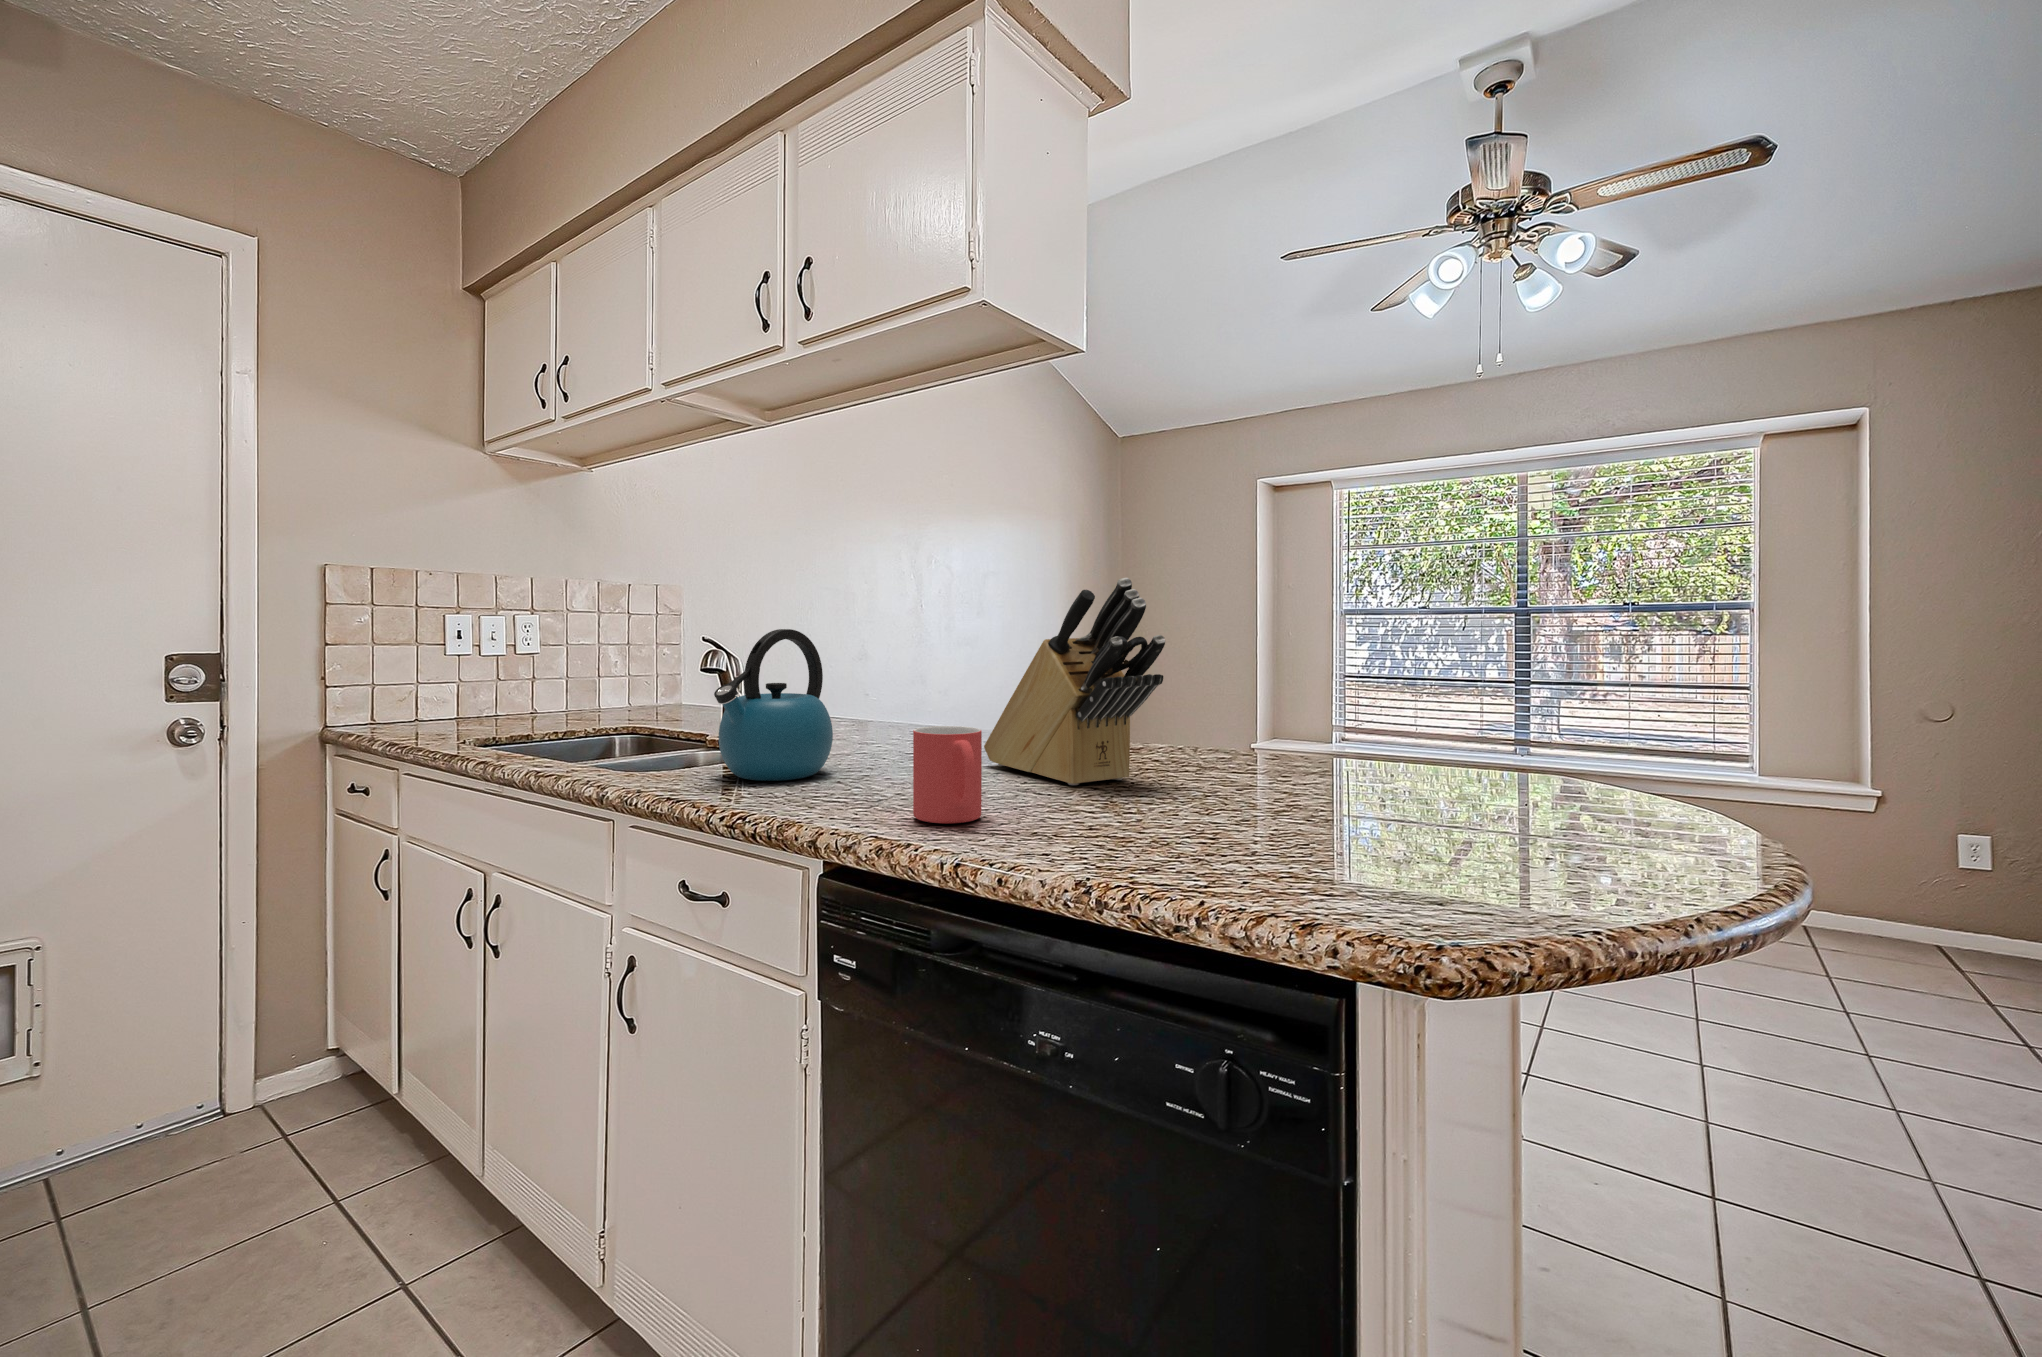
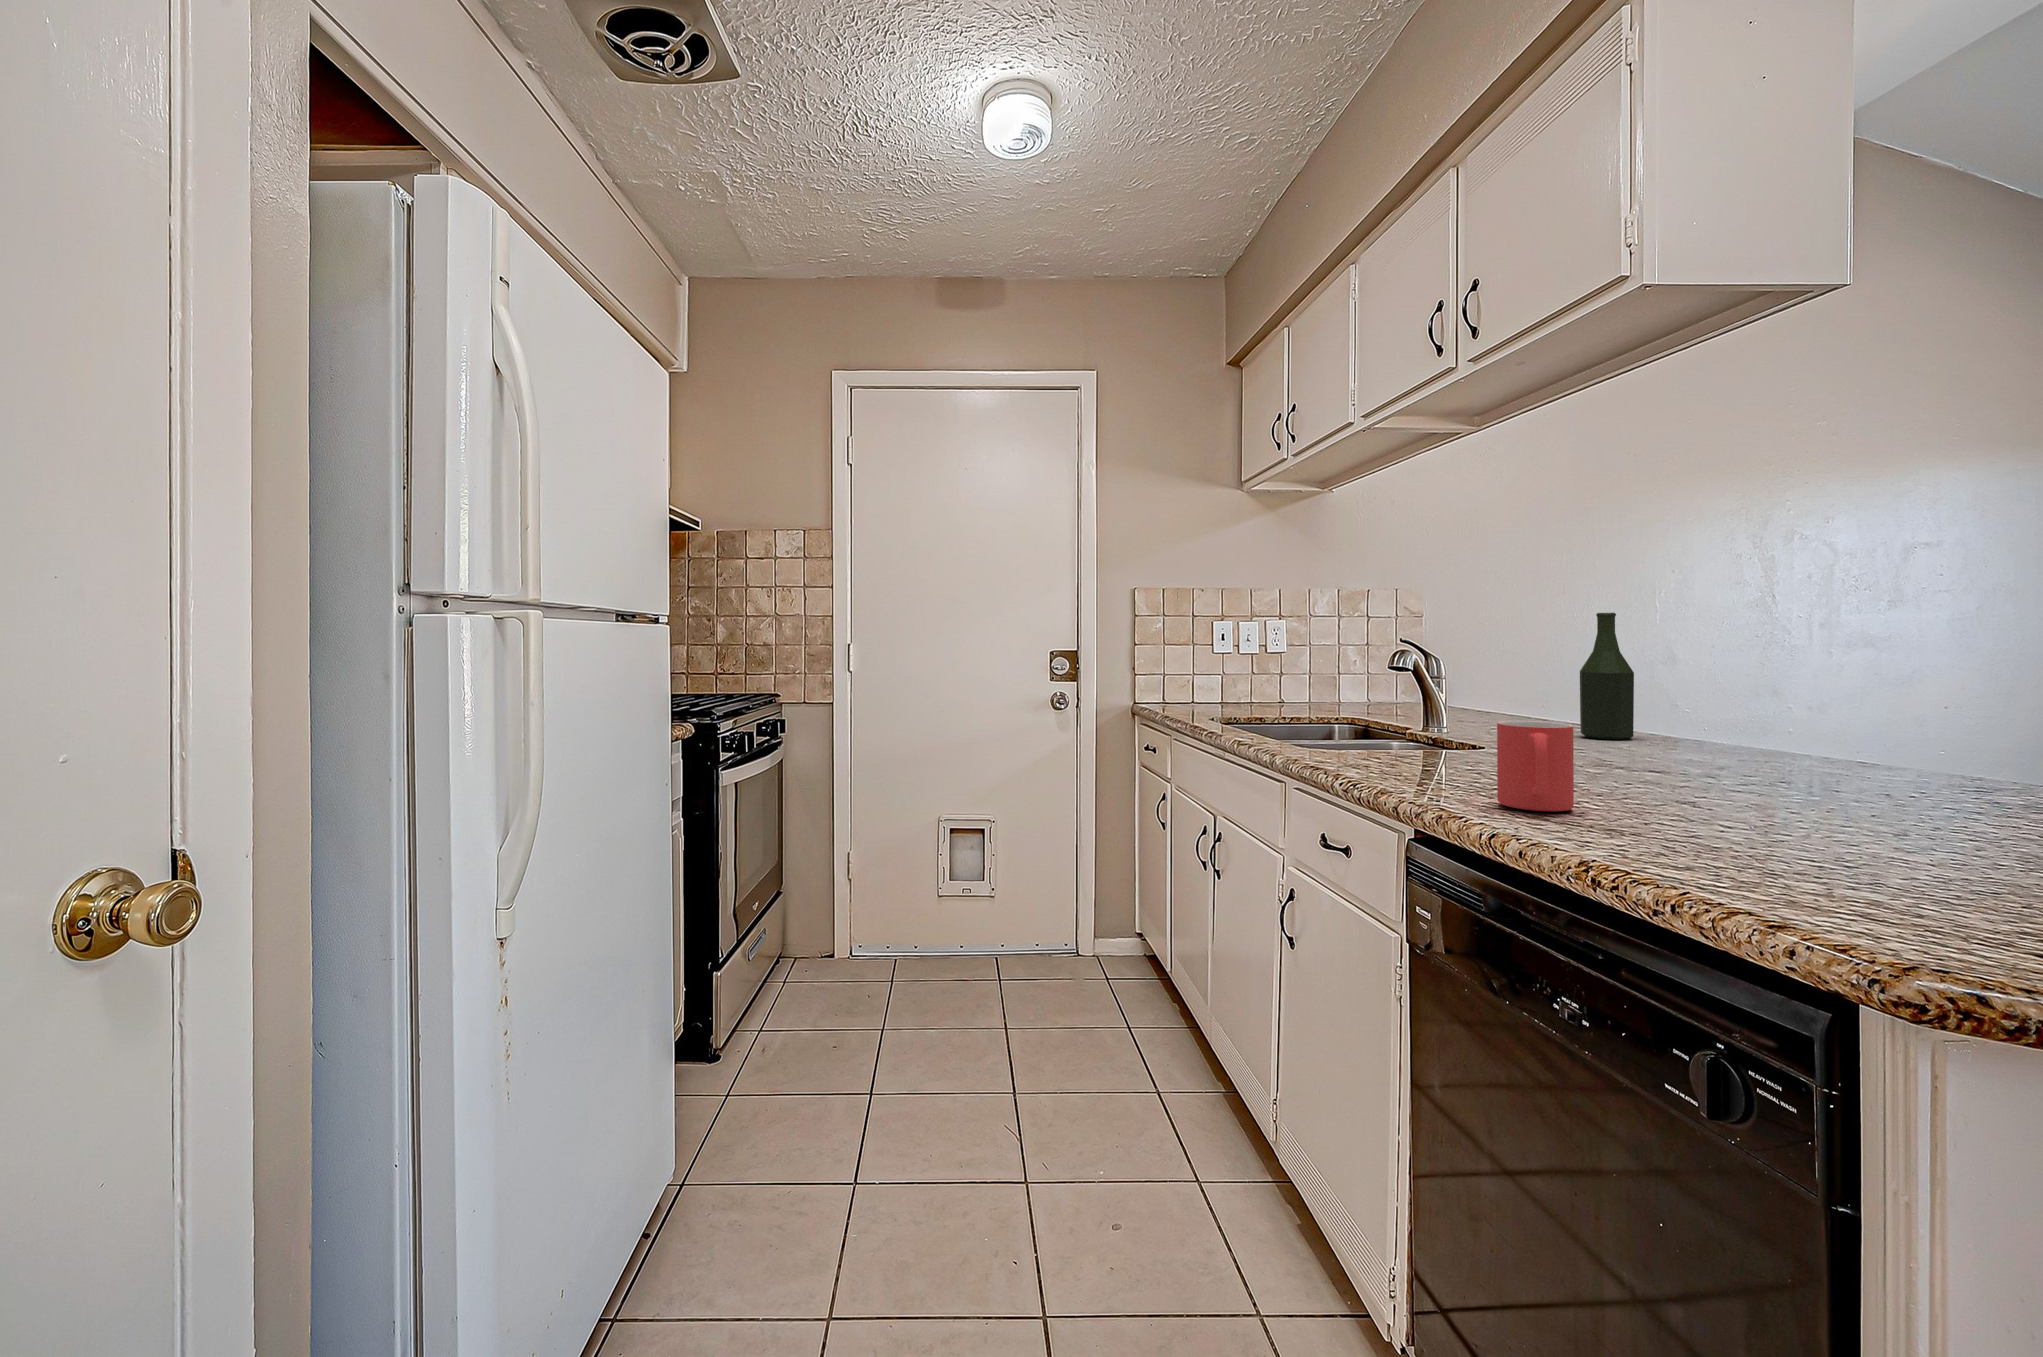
knife block: present [984,578,1165,785] -> none [1668,569,1882,807]
bottle: none [859,611,901,730] -> present [1580,613,1634,740]
kettle: present [714,629,833,781] -> none [1359,631,1483,766]

